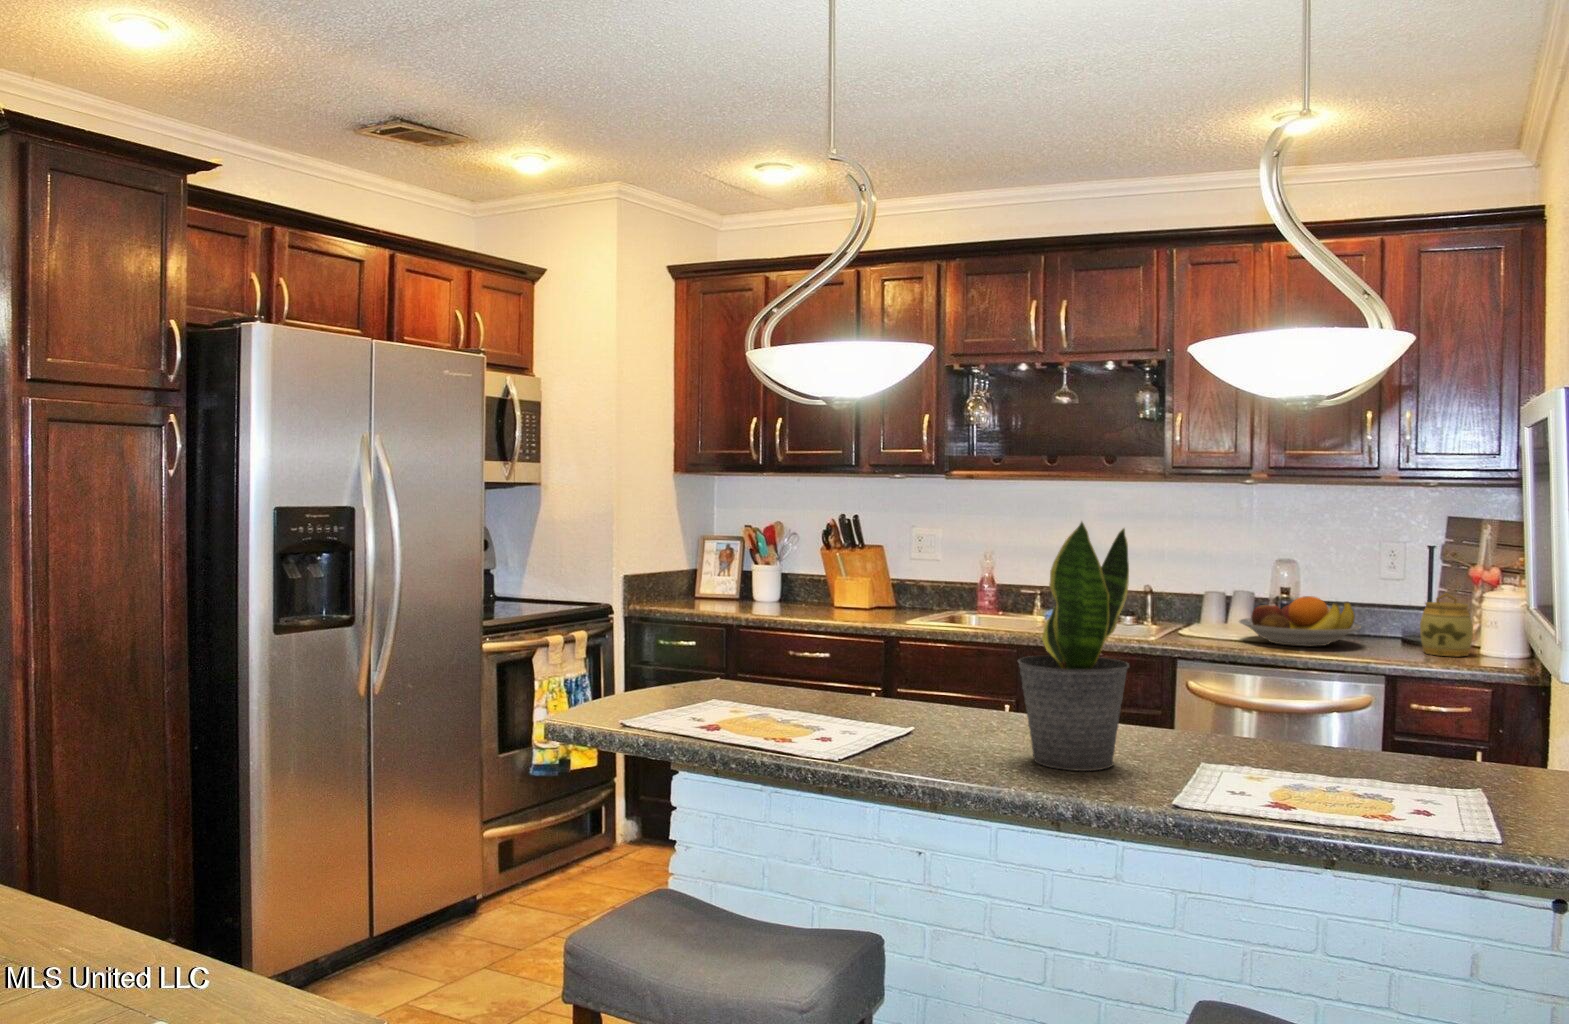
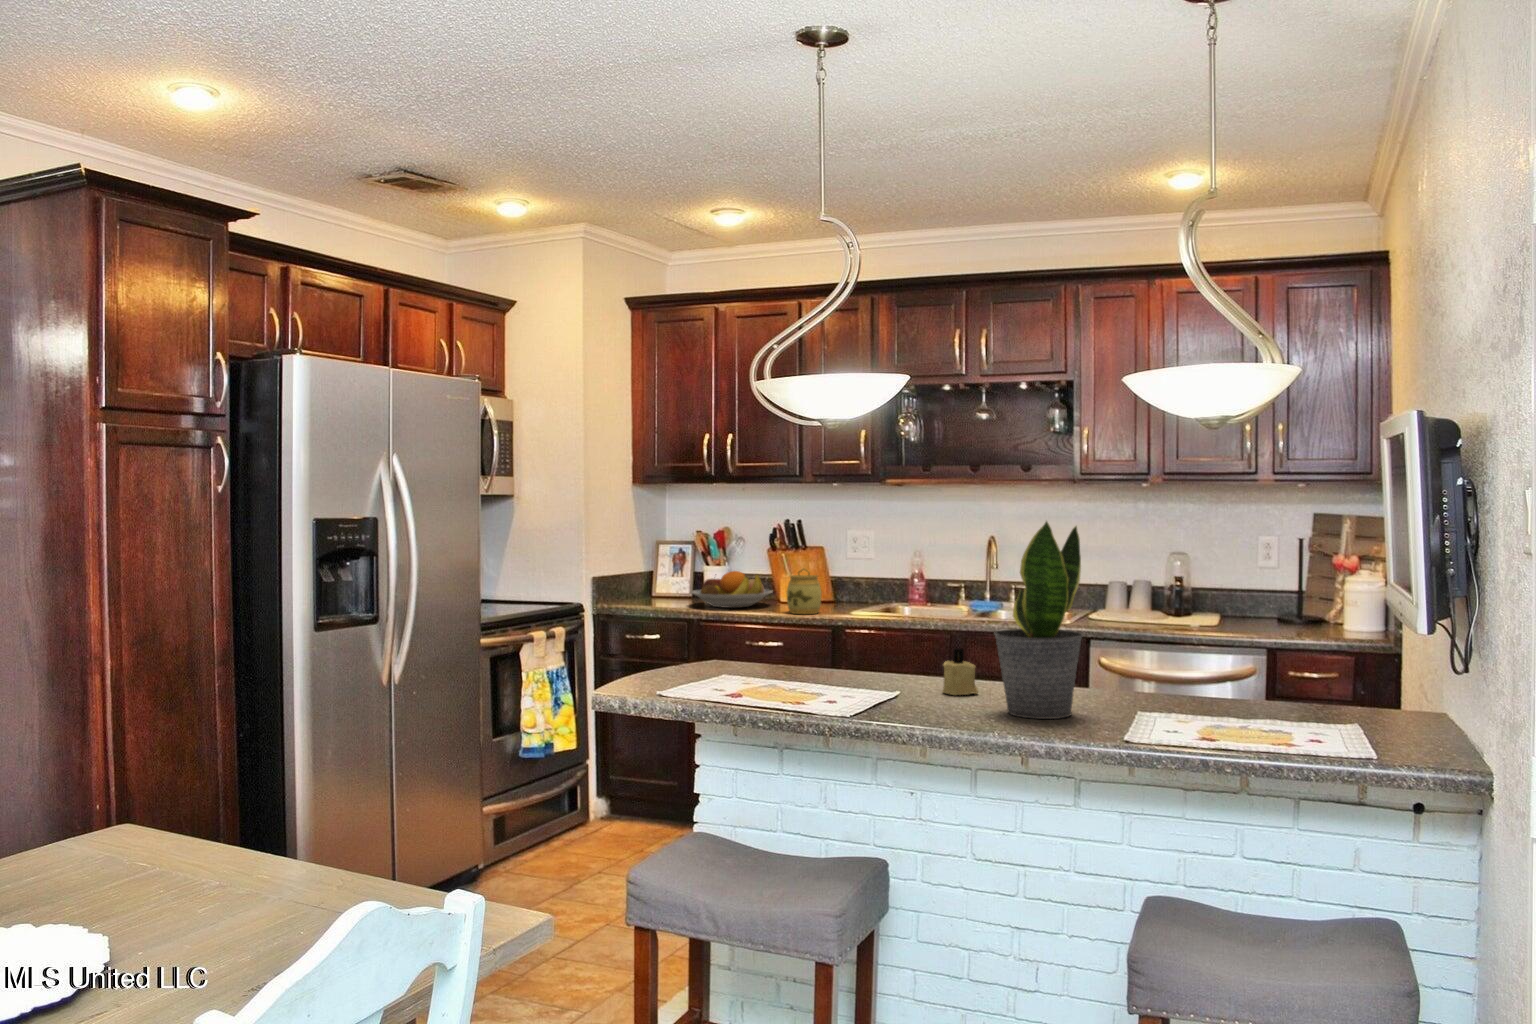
jar: present [1420,593,1473,656] -> present [786,568,822,614]
fruit bowl: present [1239,596,1361,646] -> present [691,571,773,608]
candle: none [963,675,1008,733] -> present [942,649,978,695]

